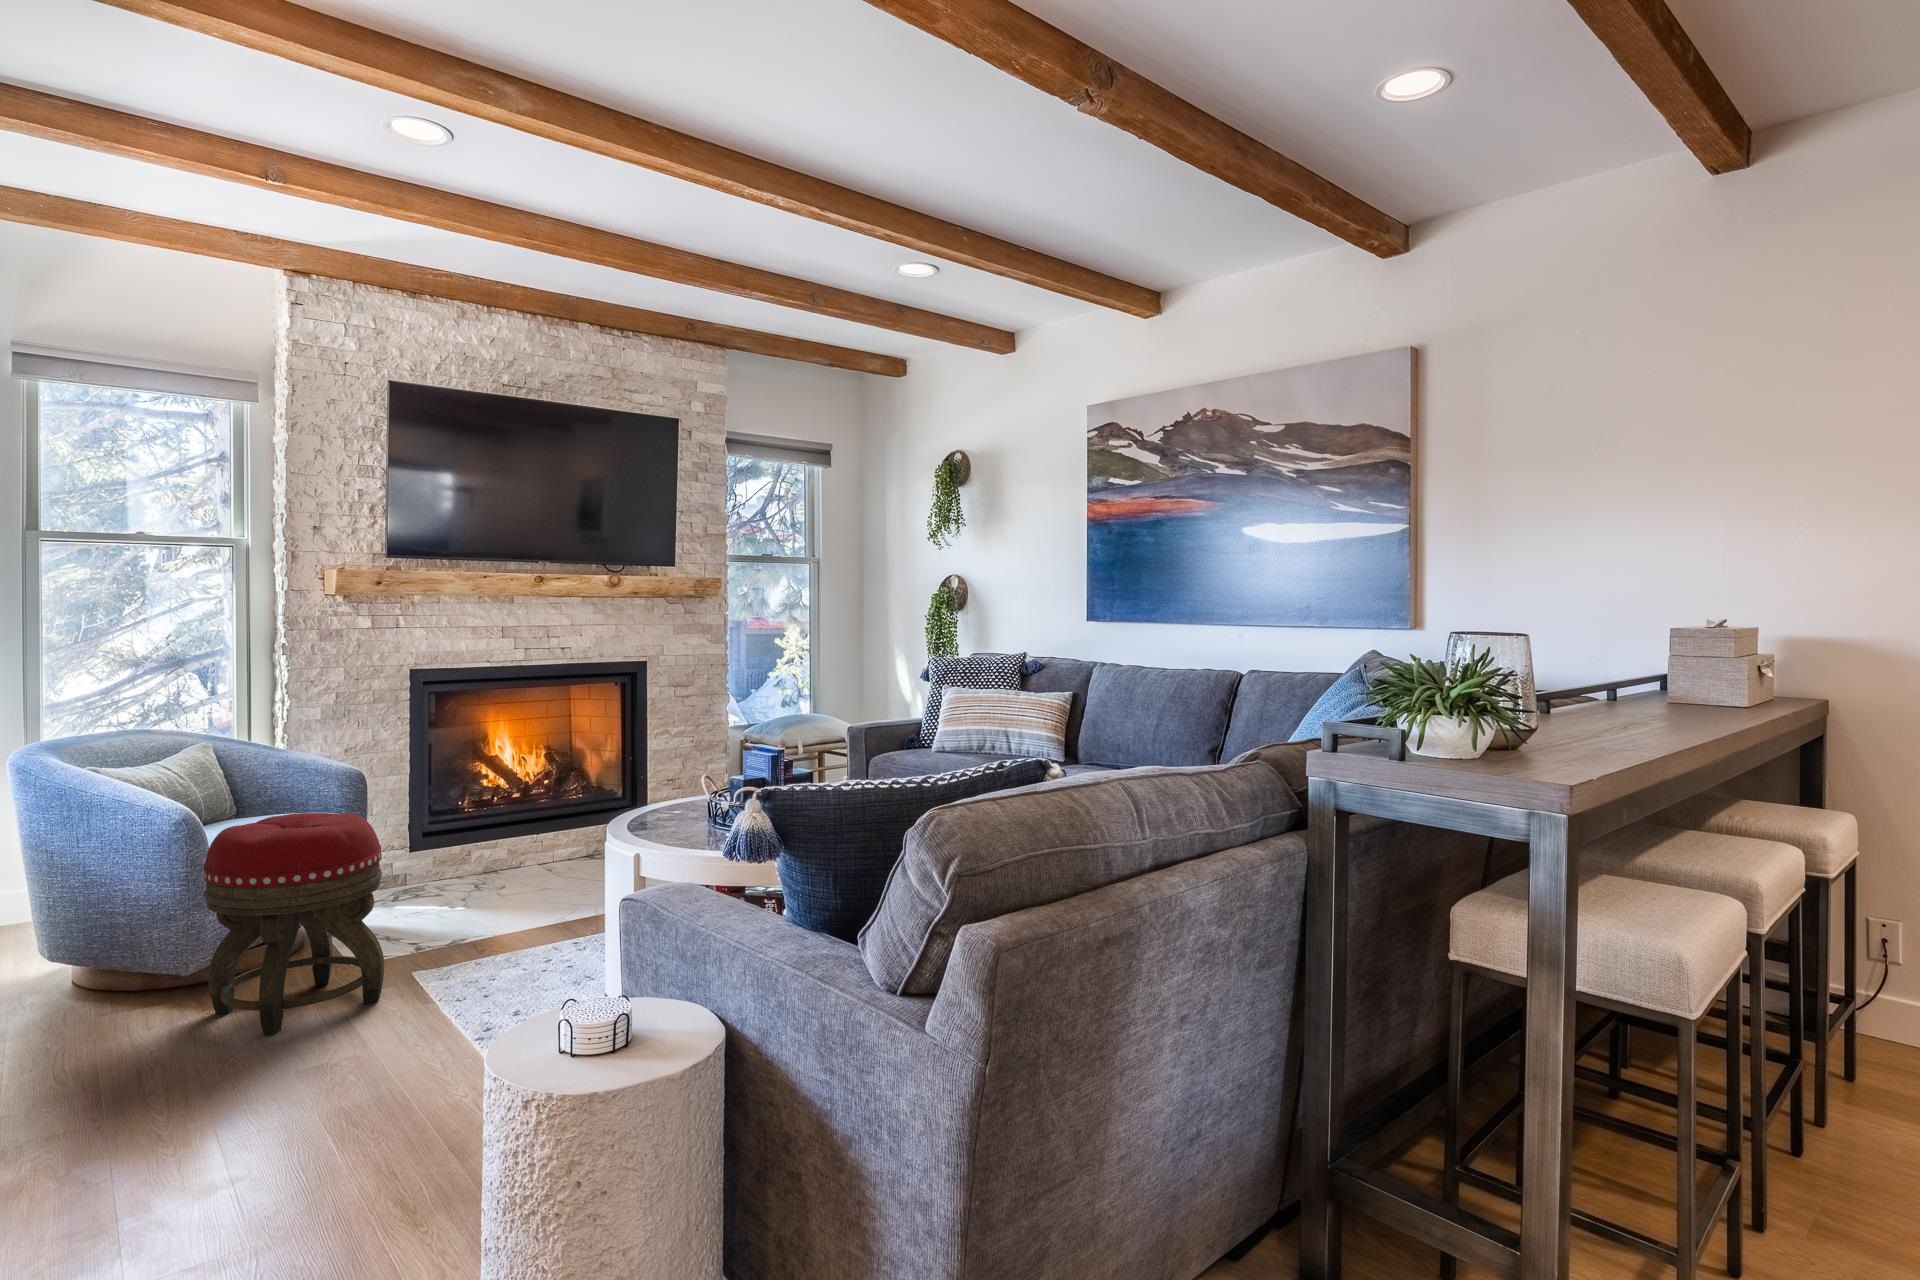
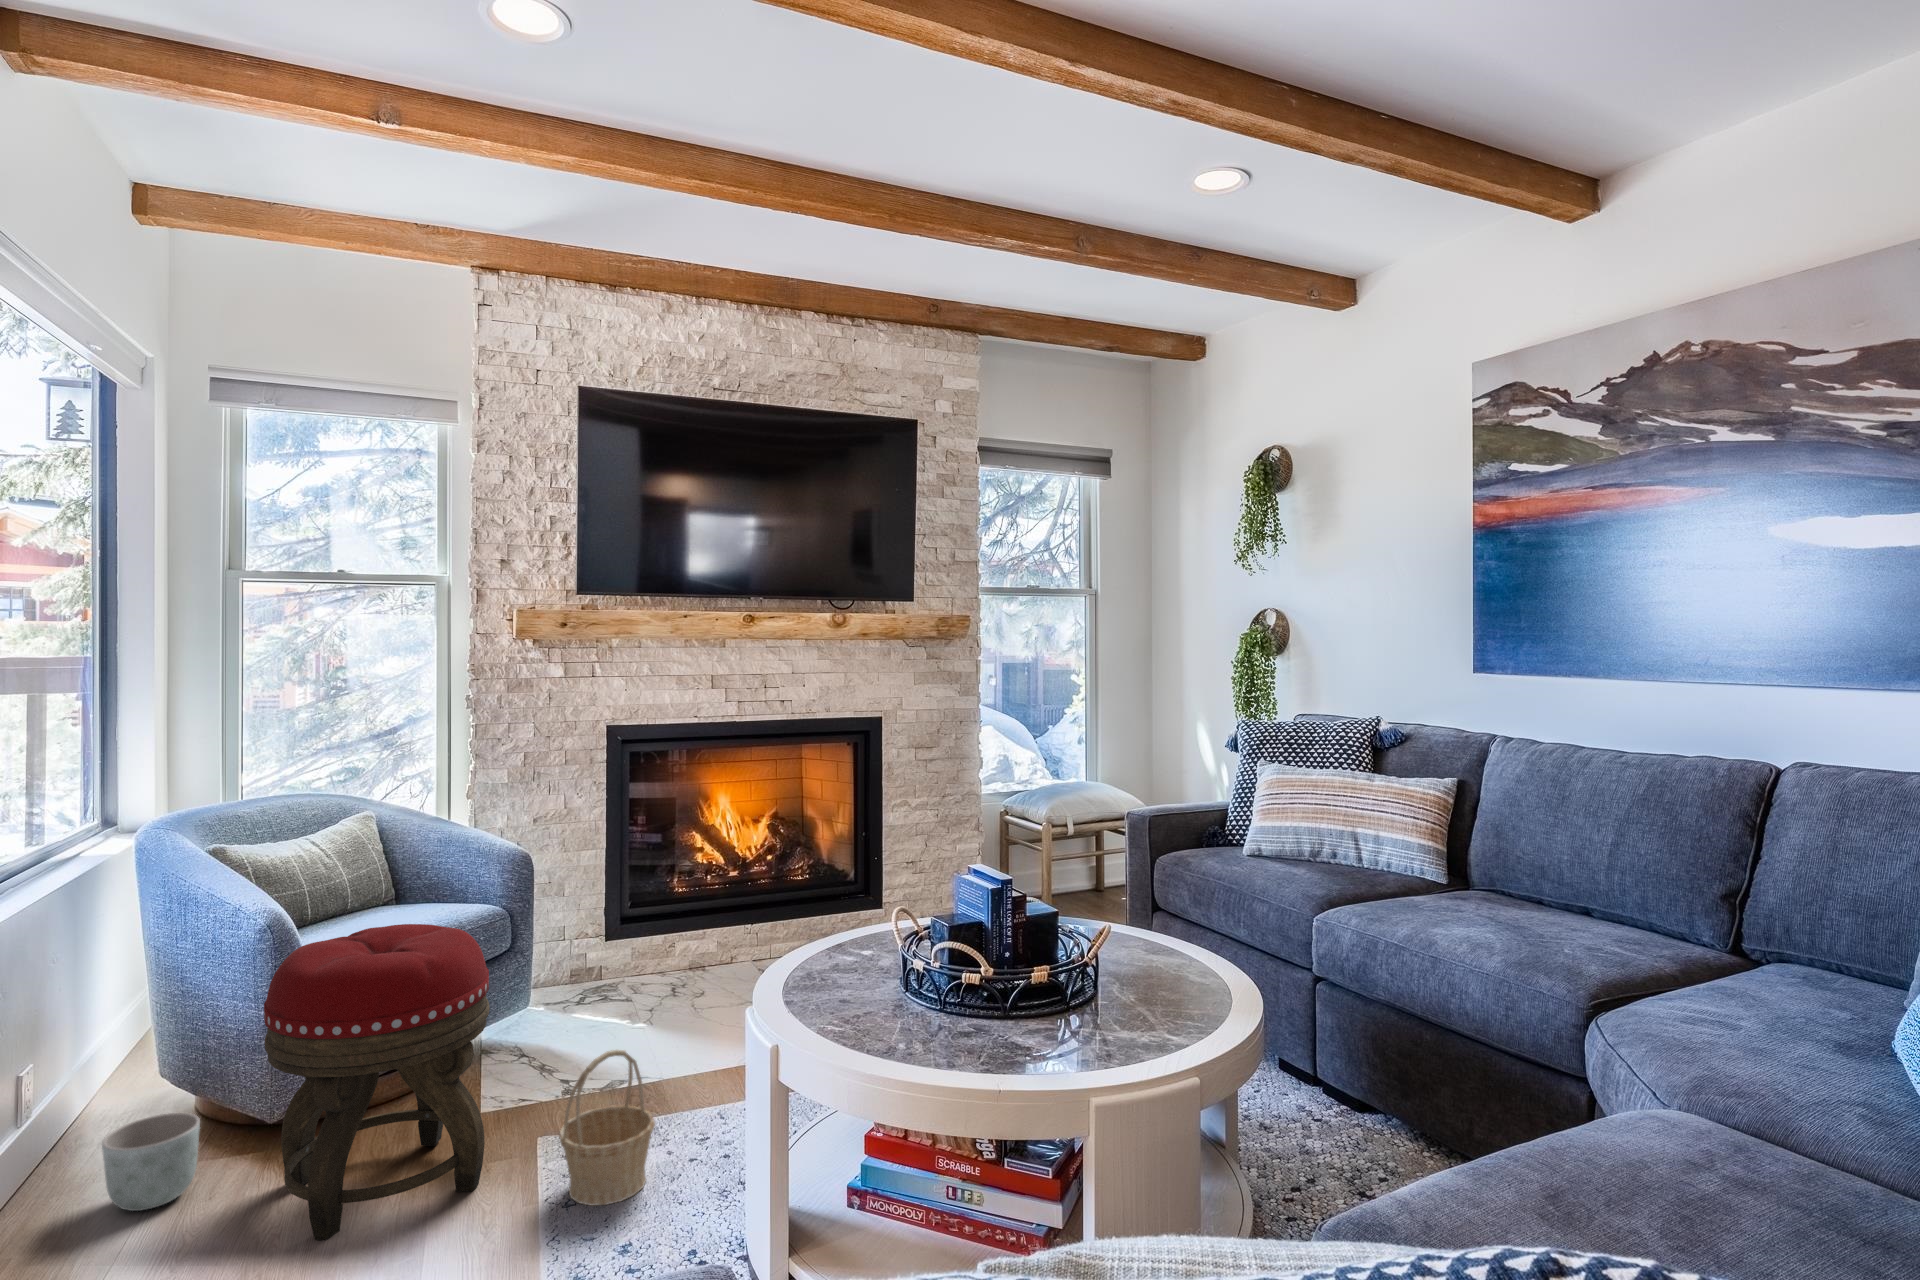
basket: none [447,892,520,999] -> present [559,1050,655,1206]
planter: none [56,967,136,1039] -> present [102,1113,200,1211]

